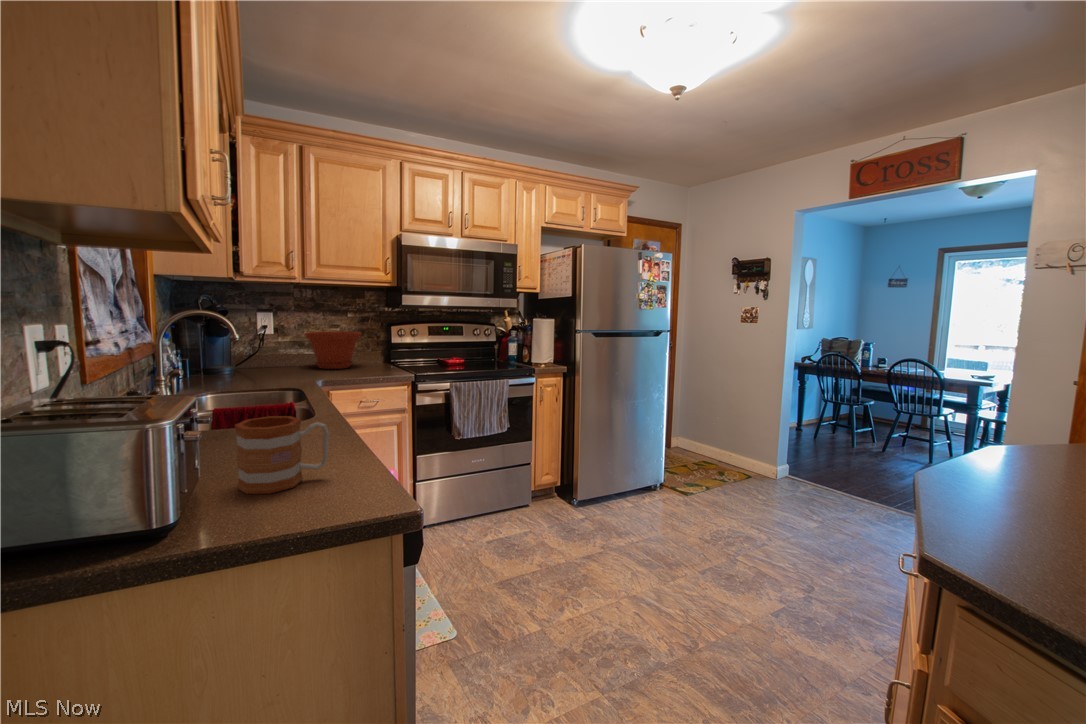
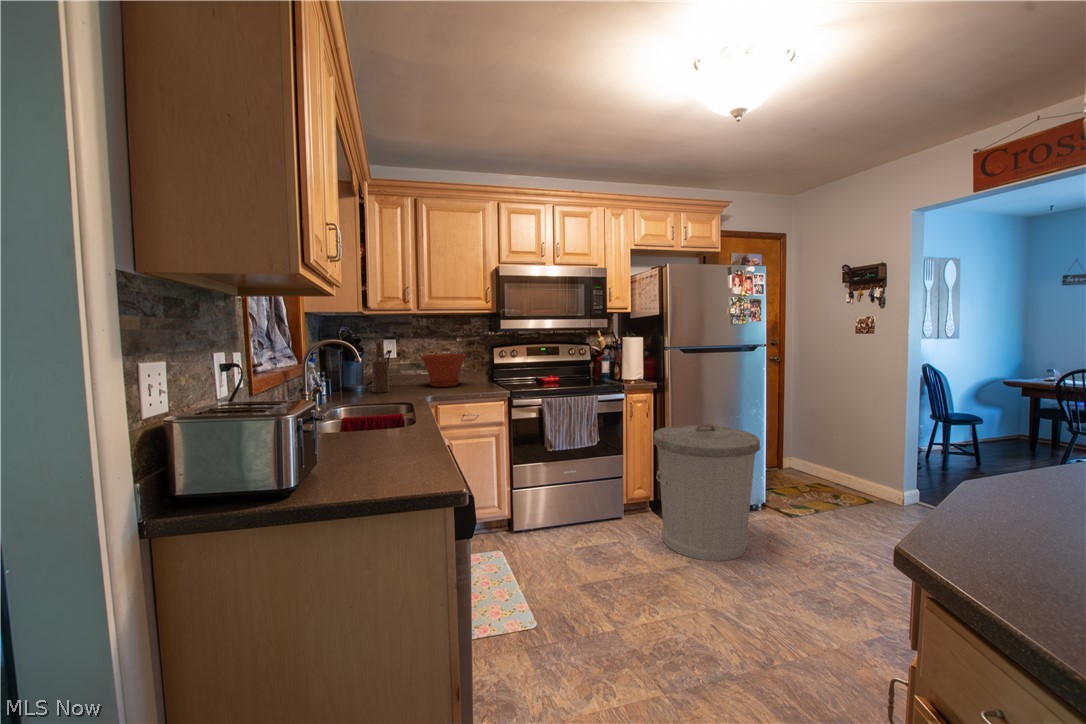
bottle: none [241,314,264,375] -> present [372,342,389,393]
trash can: none [566,408,669,544] -> present [653,424,760,561]
mug: present [235,416,329,494] -> none [359,423,422,479]

